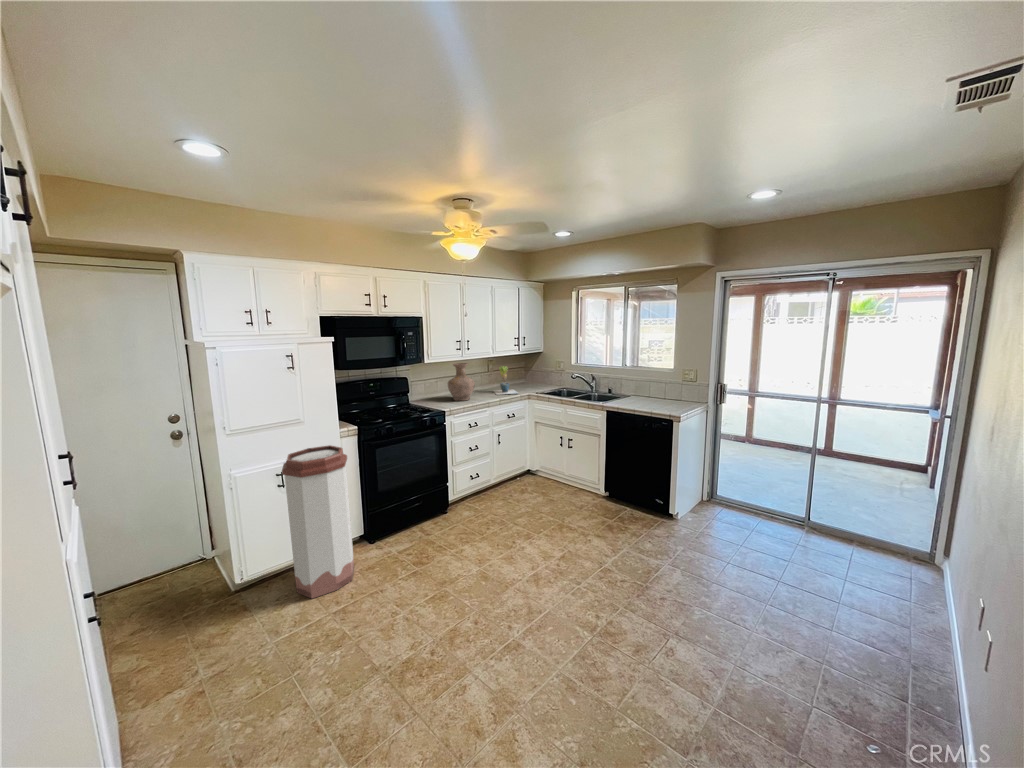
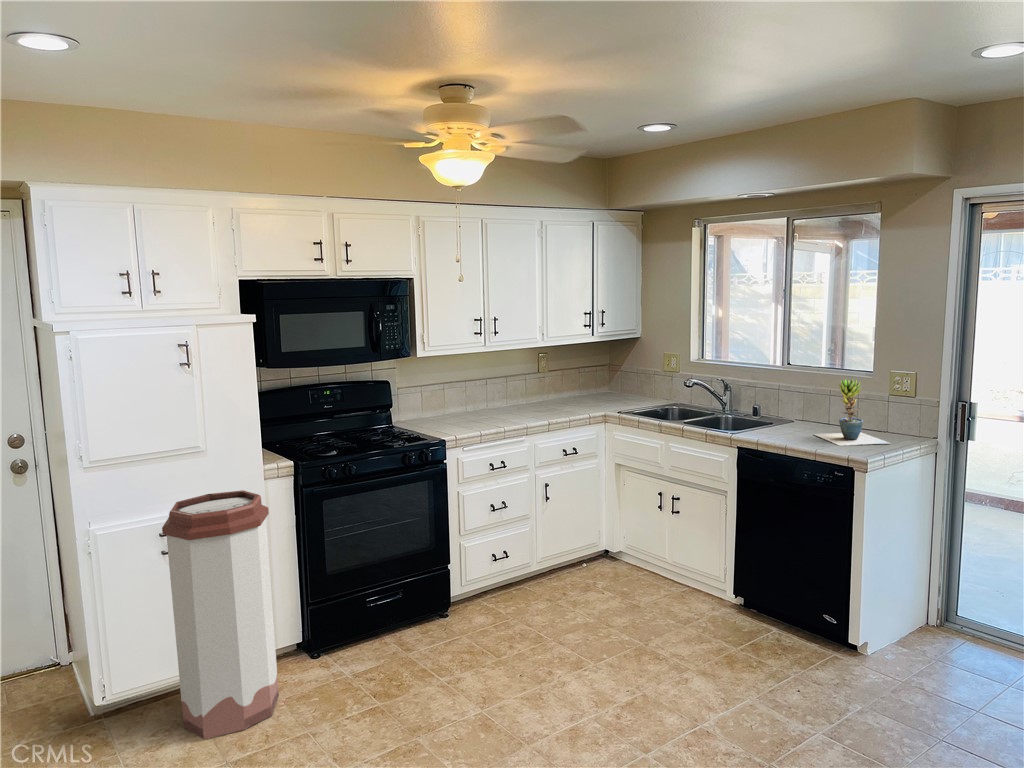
vase: present [448,363,475,401] -> none [457,357,504,423]
potted plant: present [494,366,517,395] -> present [814,379,889,446]

